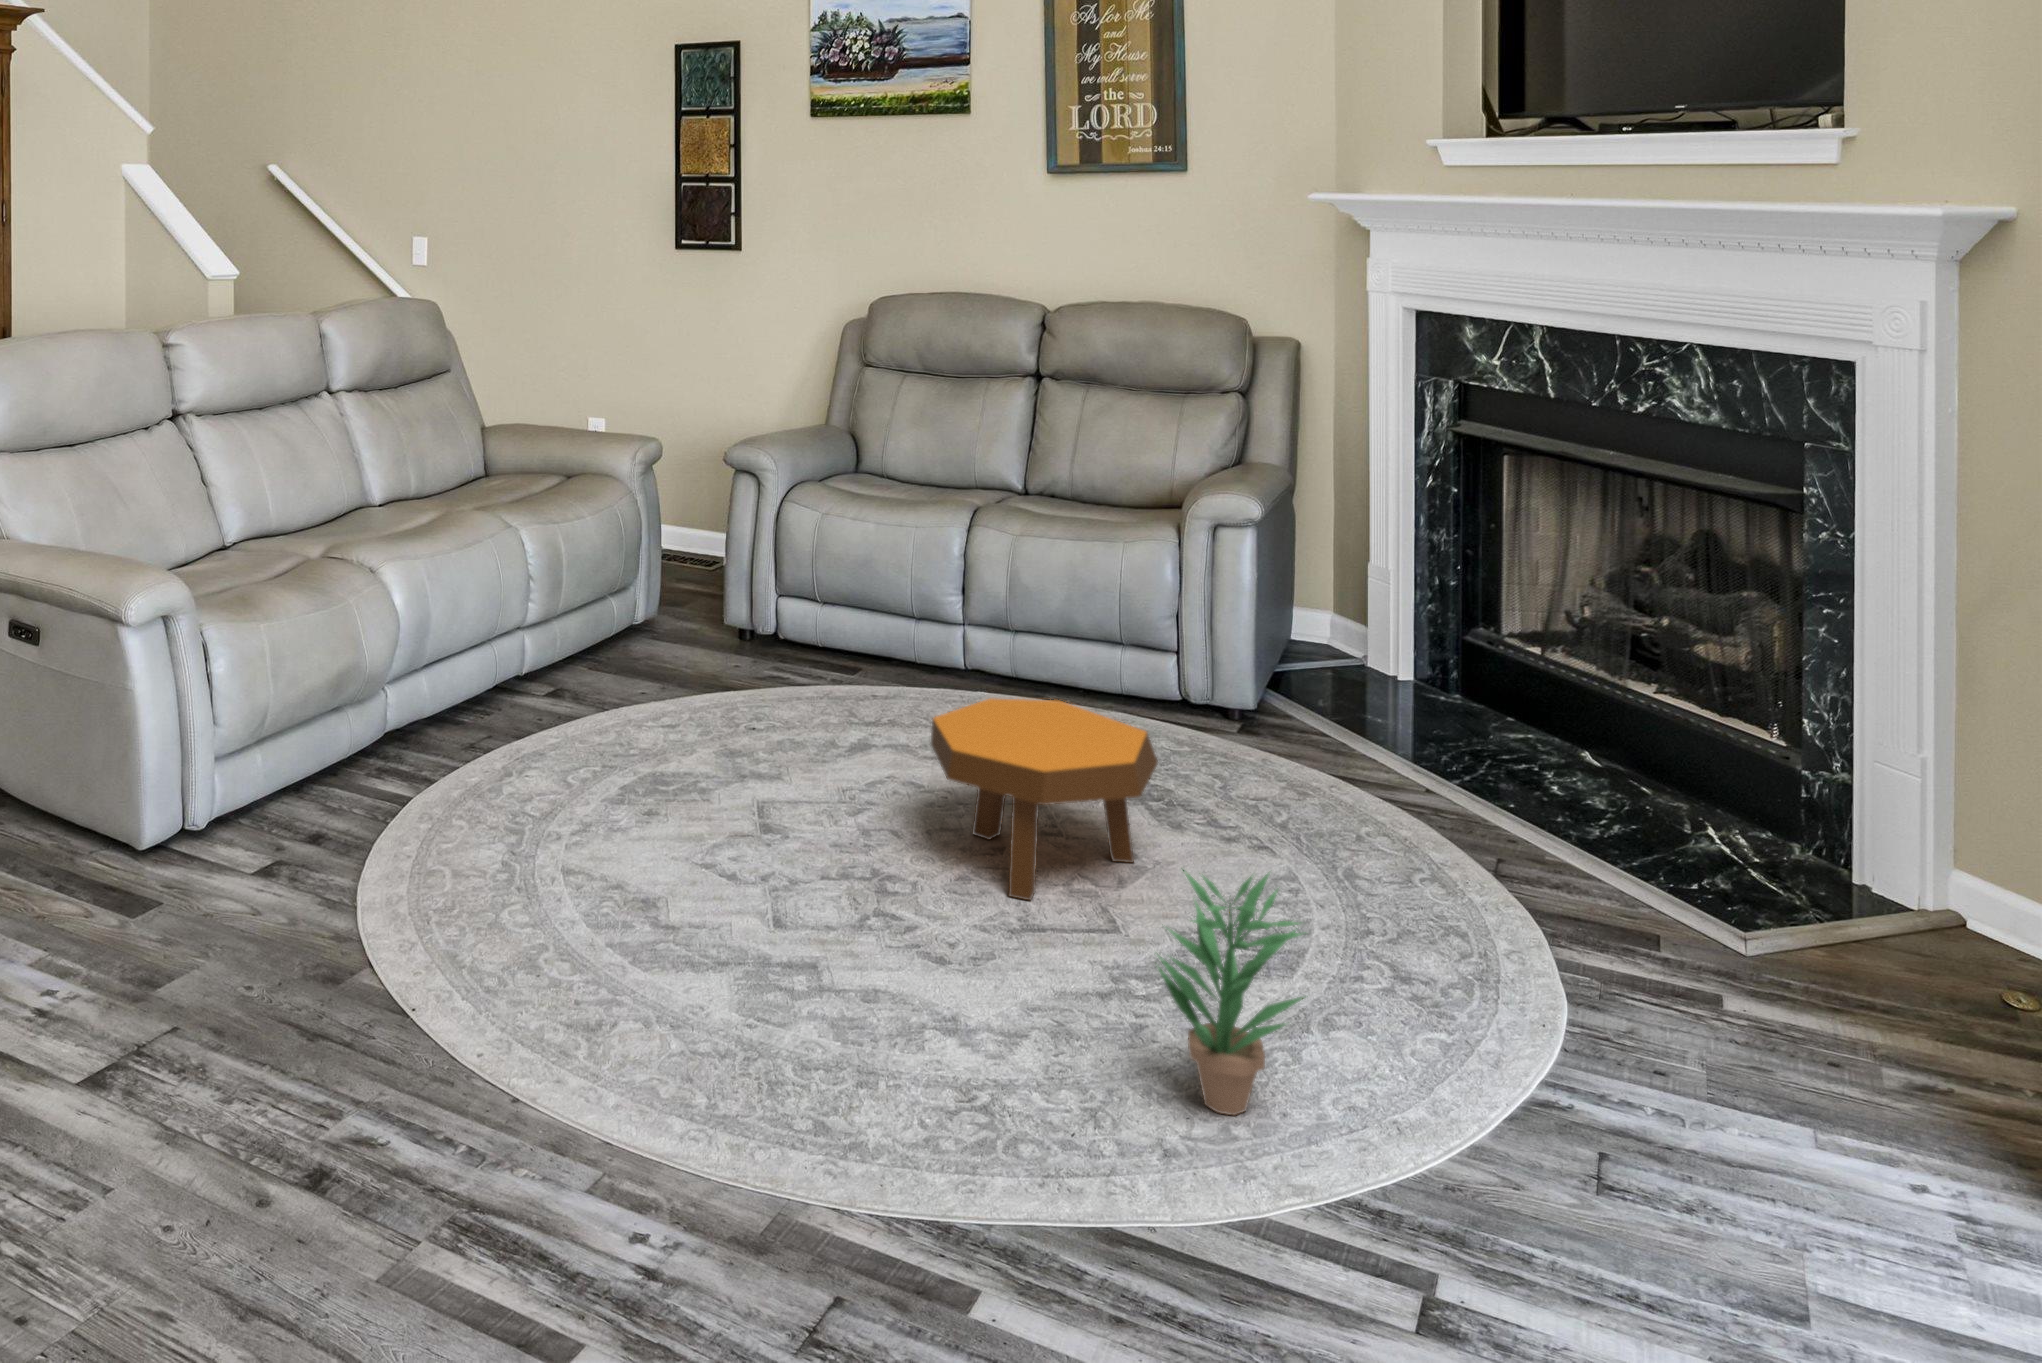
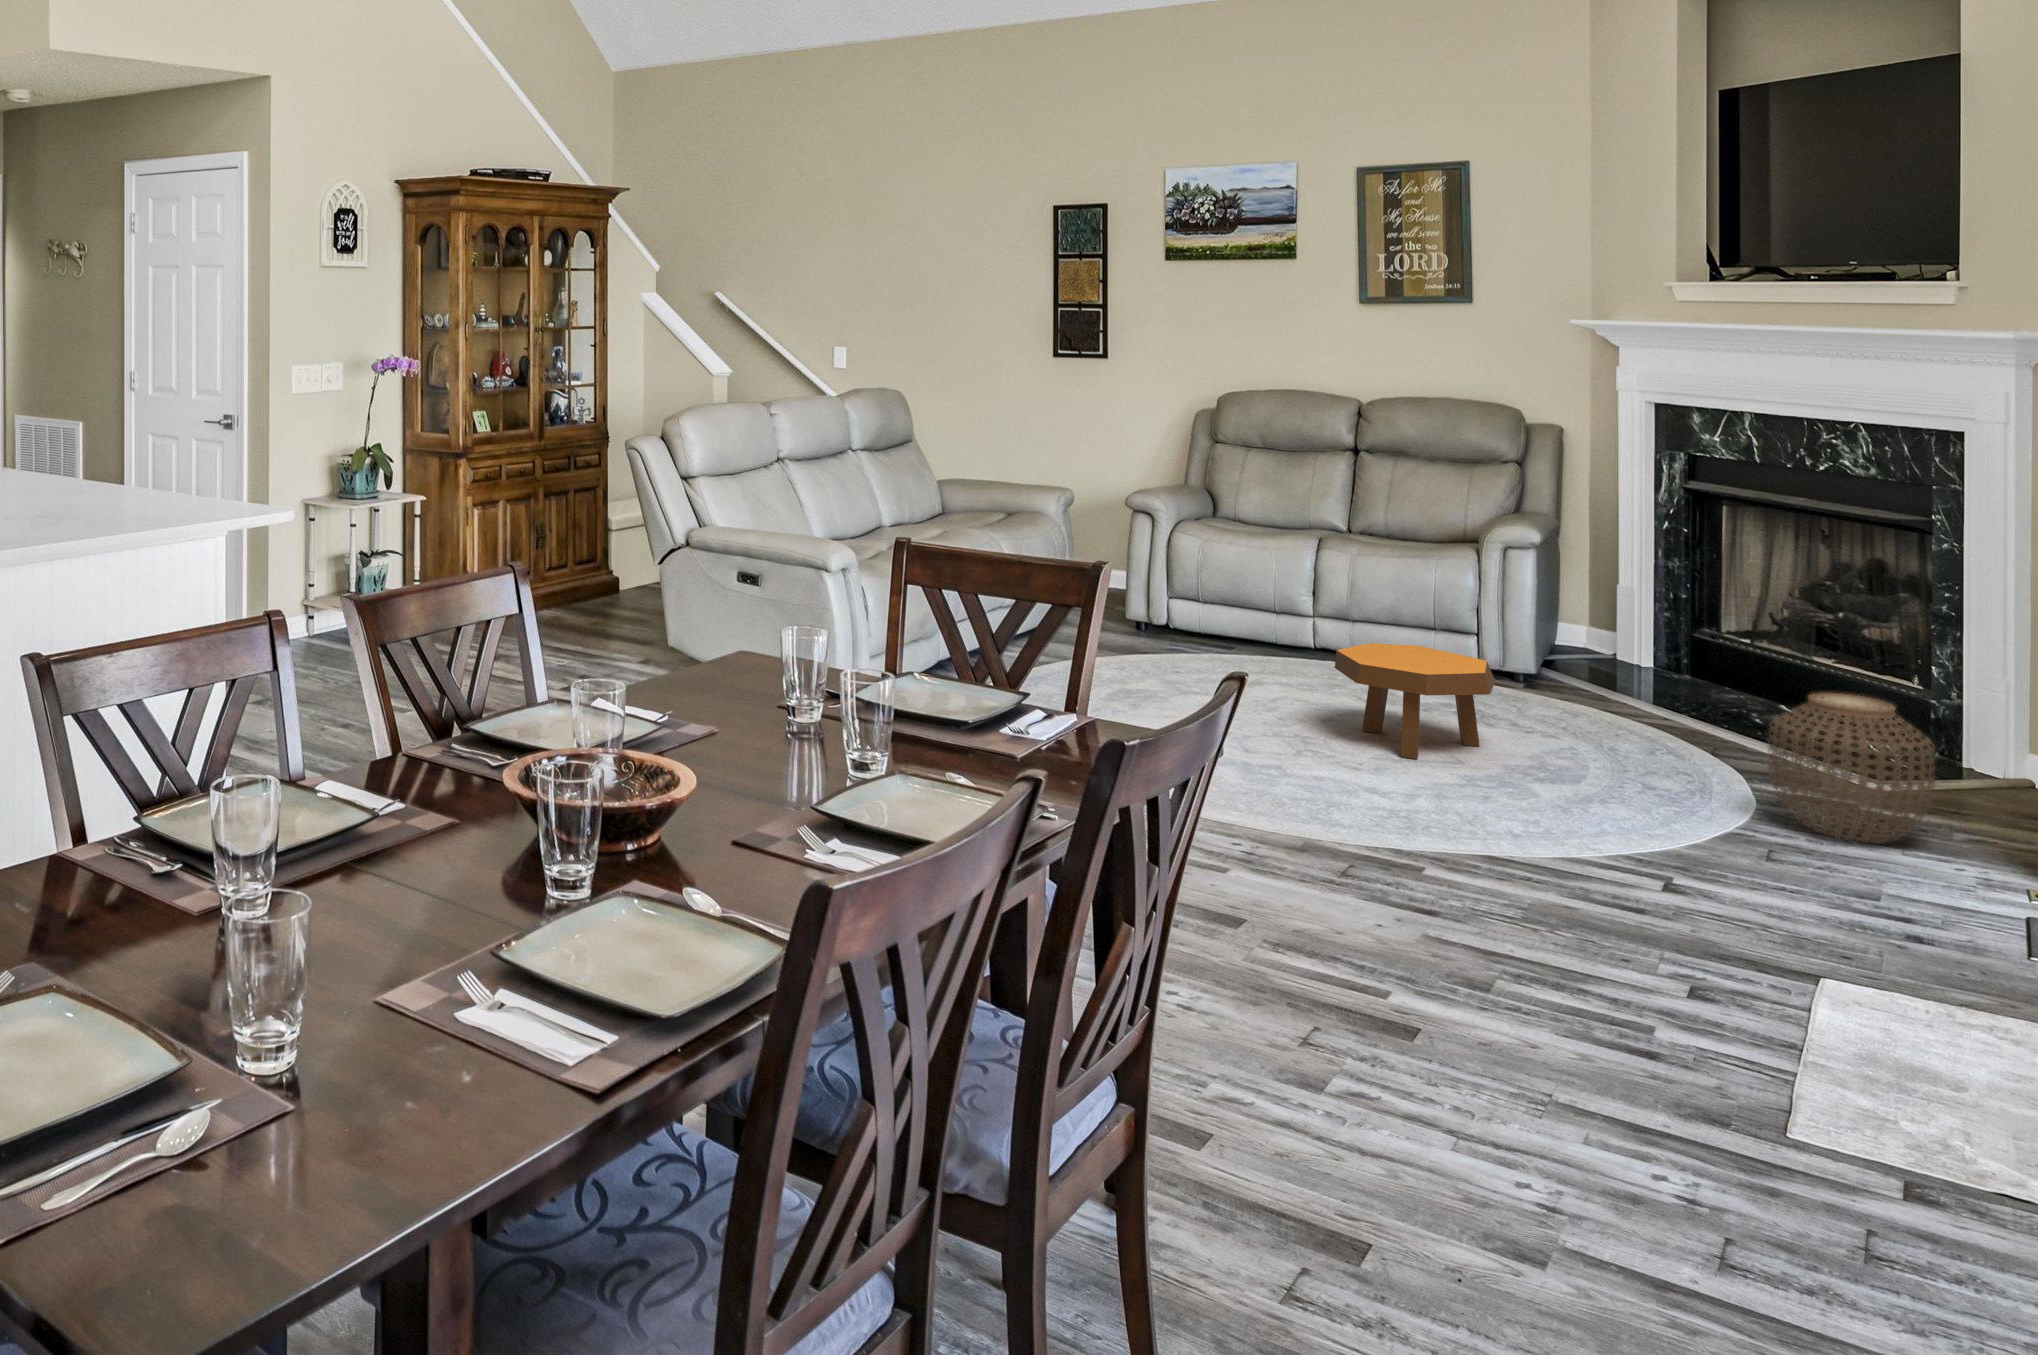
woven basket: none [1545,822,1810,1087] -> present [1769,693,1935,844]
potted plant: present [1159,872,1306,1115] -> none [1527,693,1630,842]

